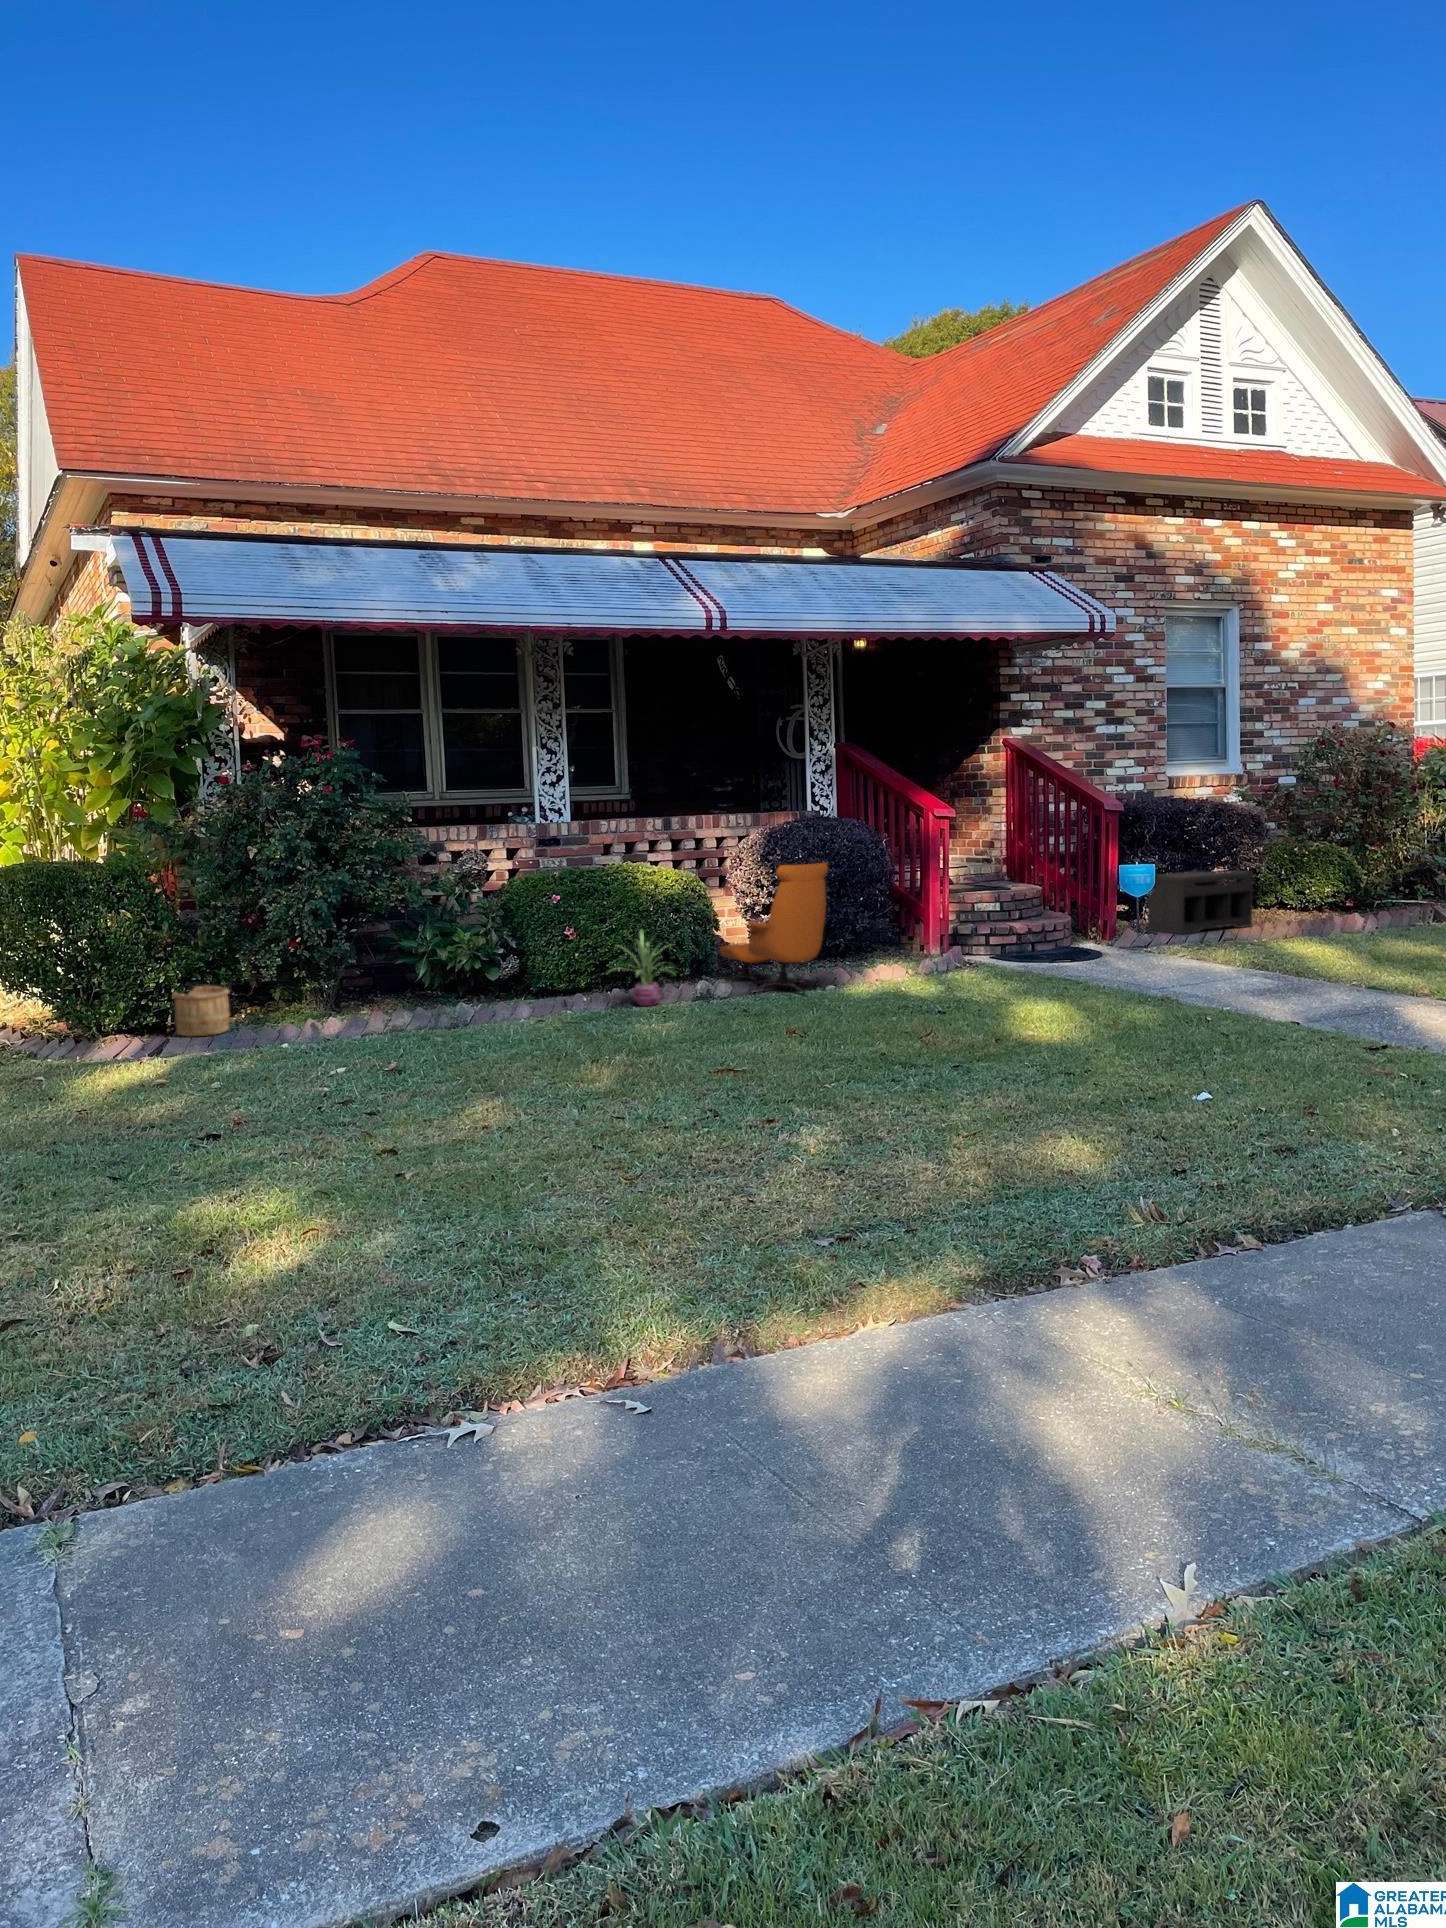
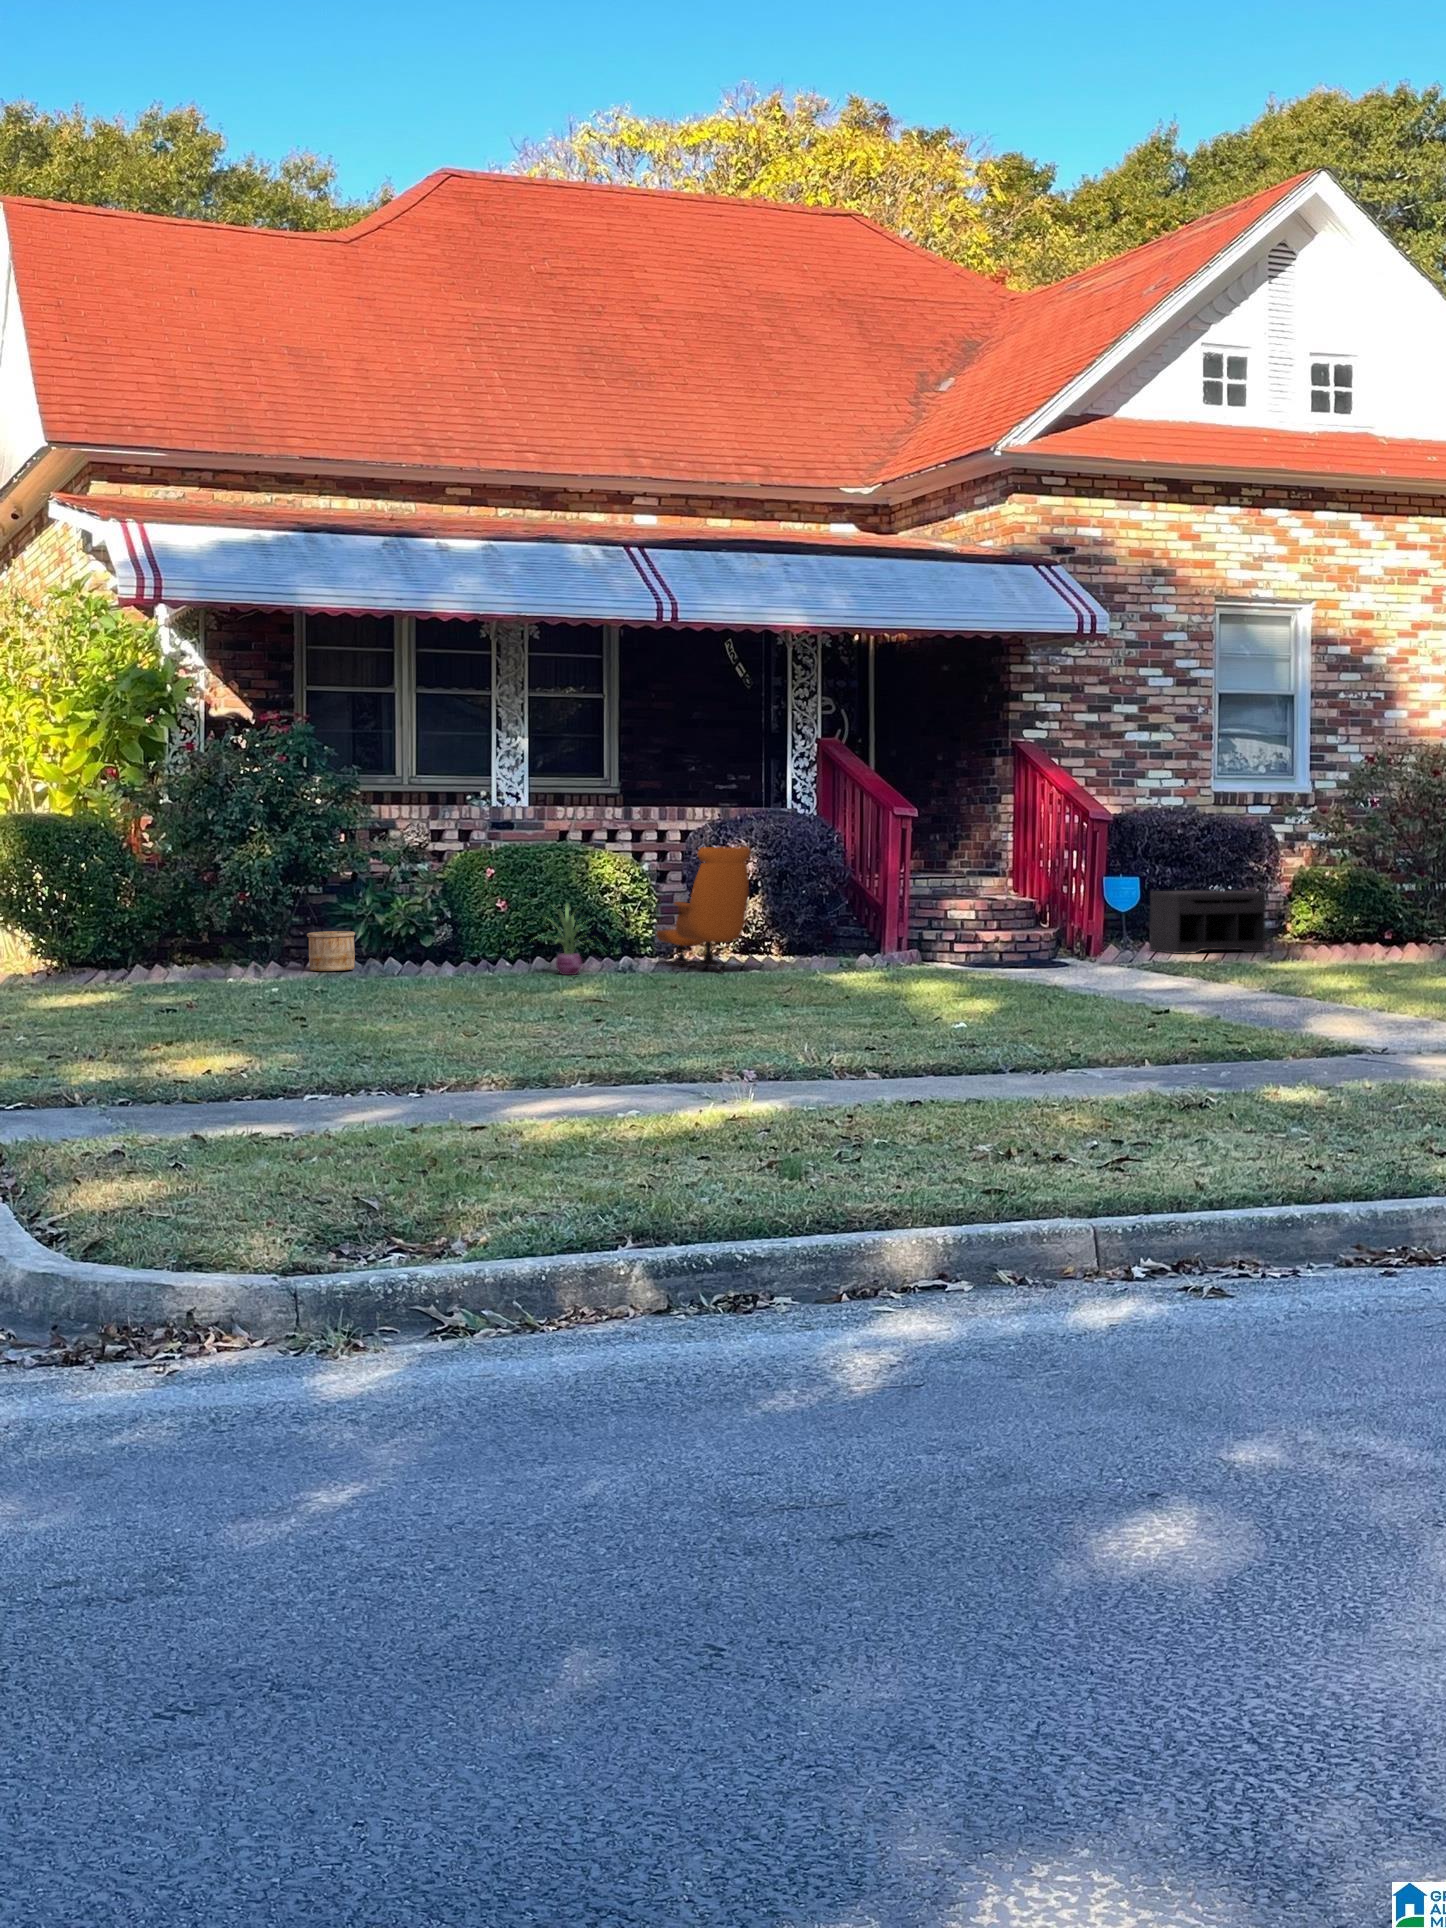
wooden bucket: present [172,986,230,1036] -> present [307,931,355,971]

